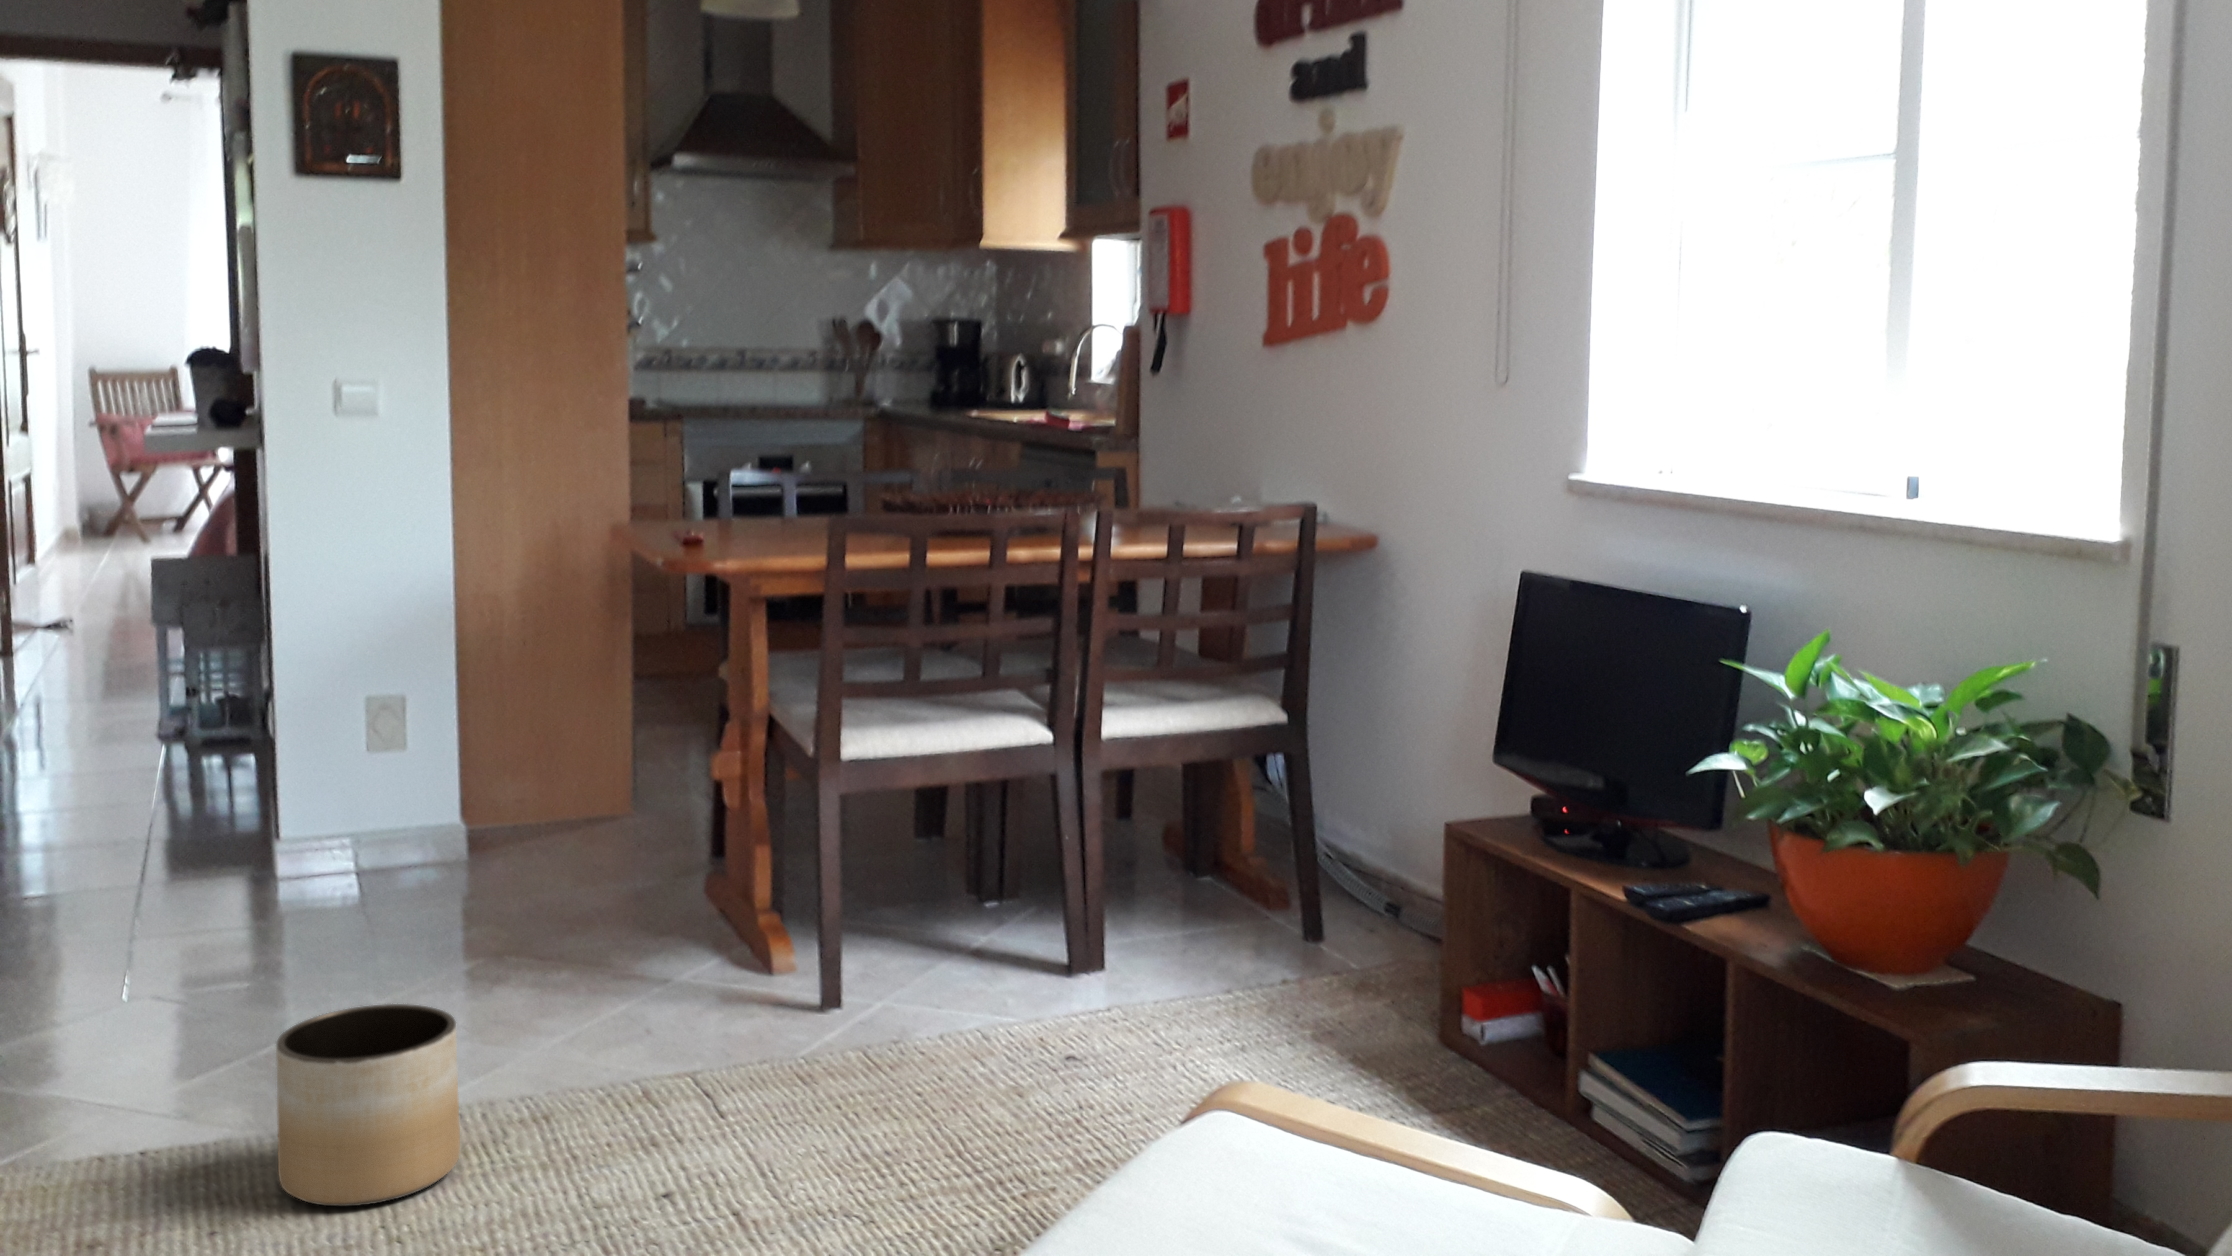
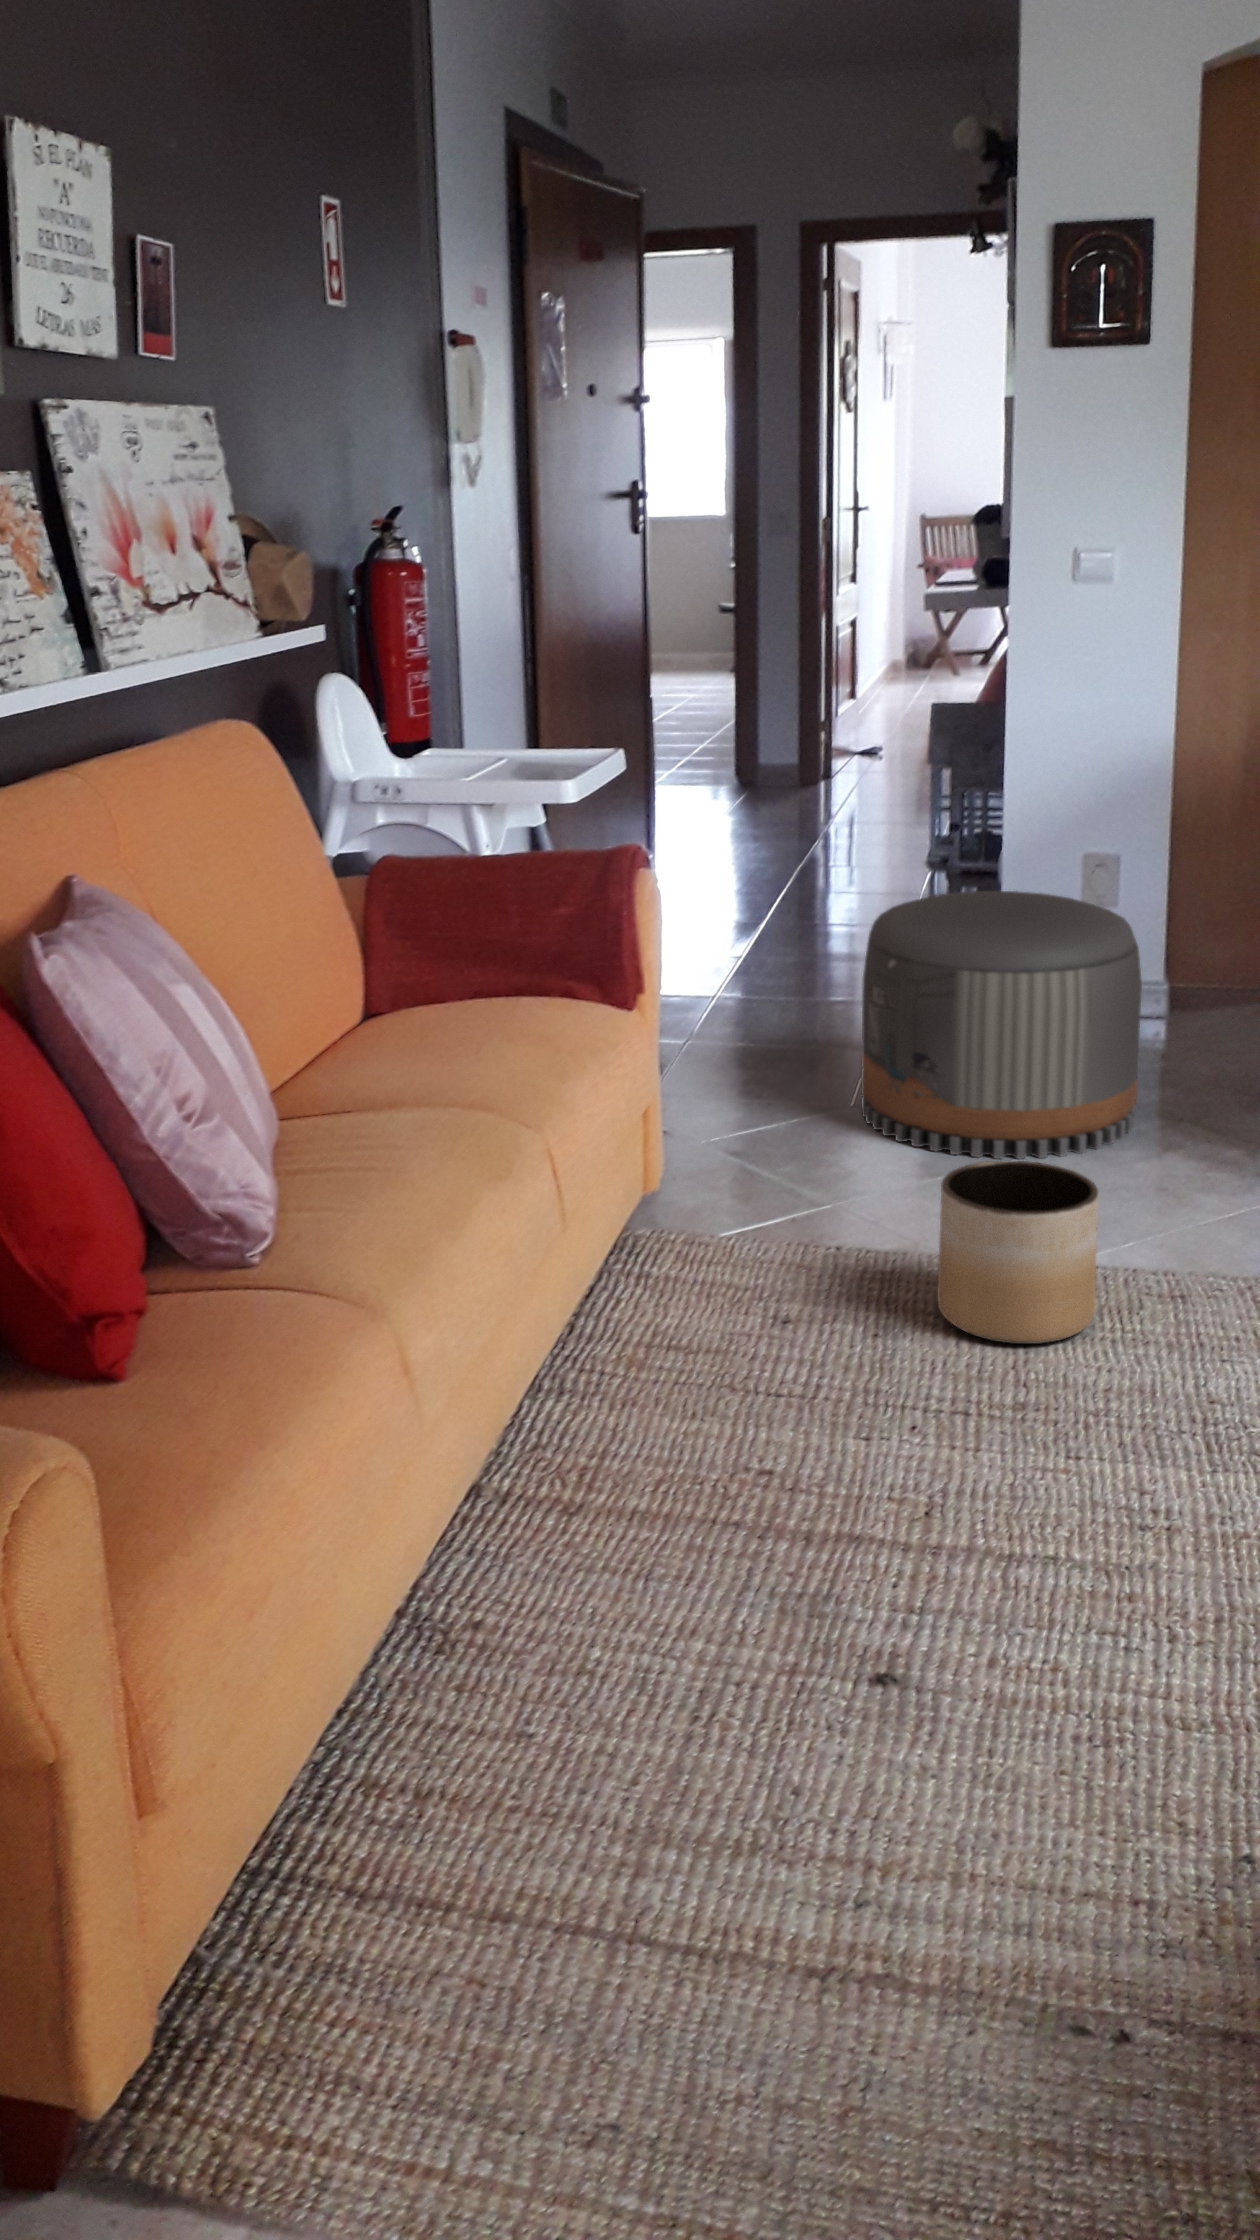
pouf: none [130,736,457,1027] -> present [861,891,1142,1159]

